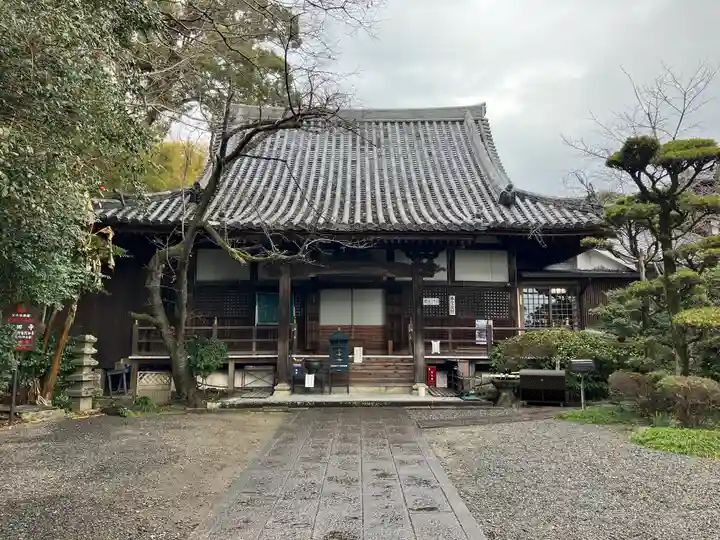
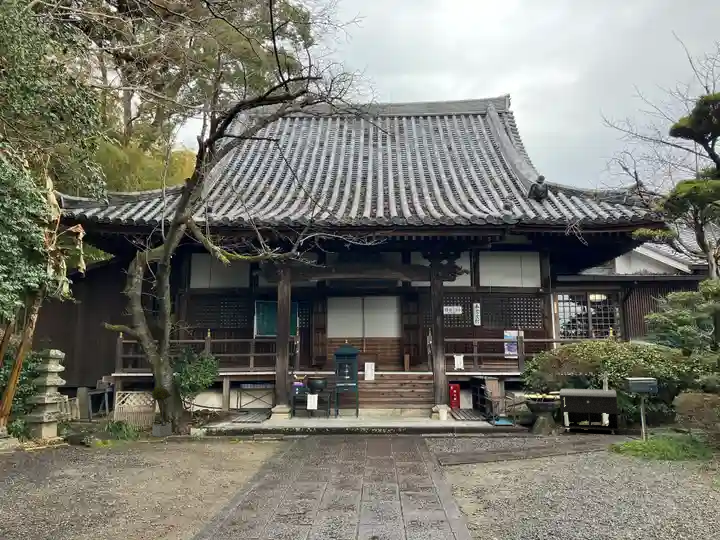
potted tree: none [173,367,191,410] -> present [152,387,172,437]

